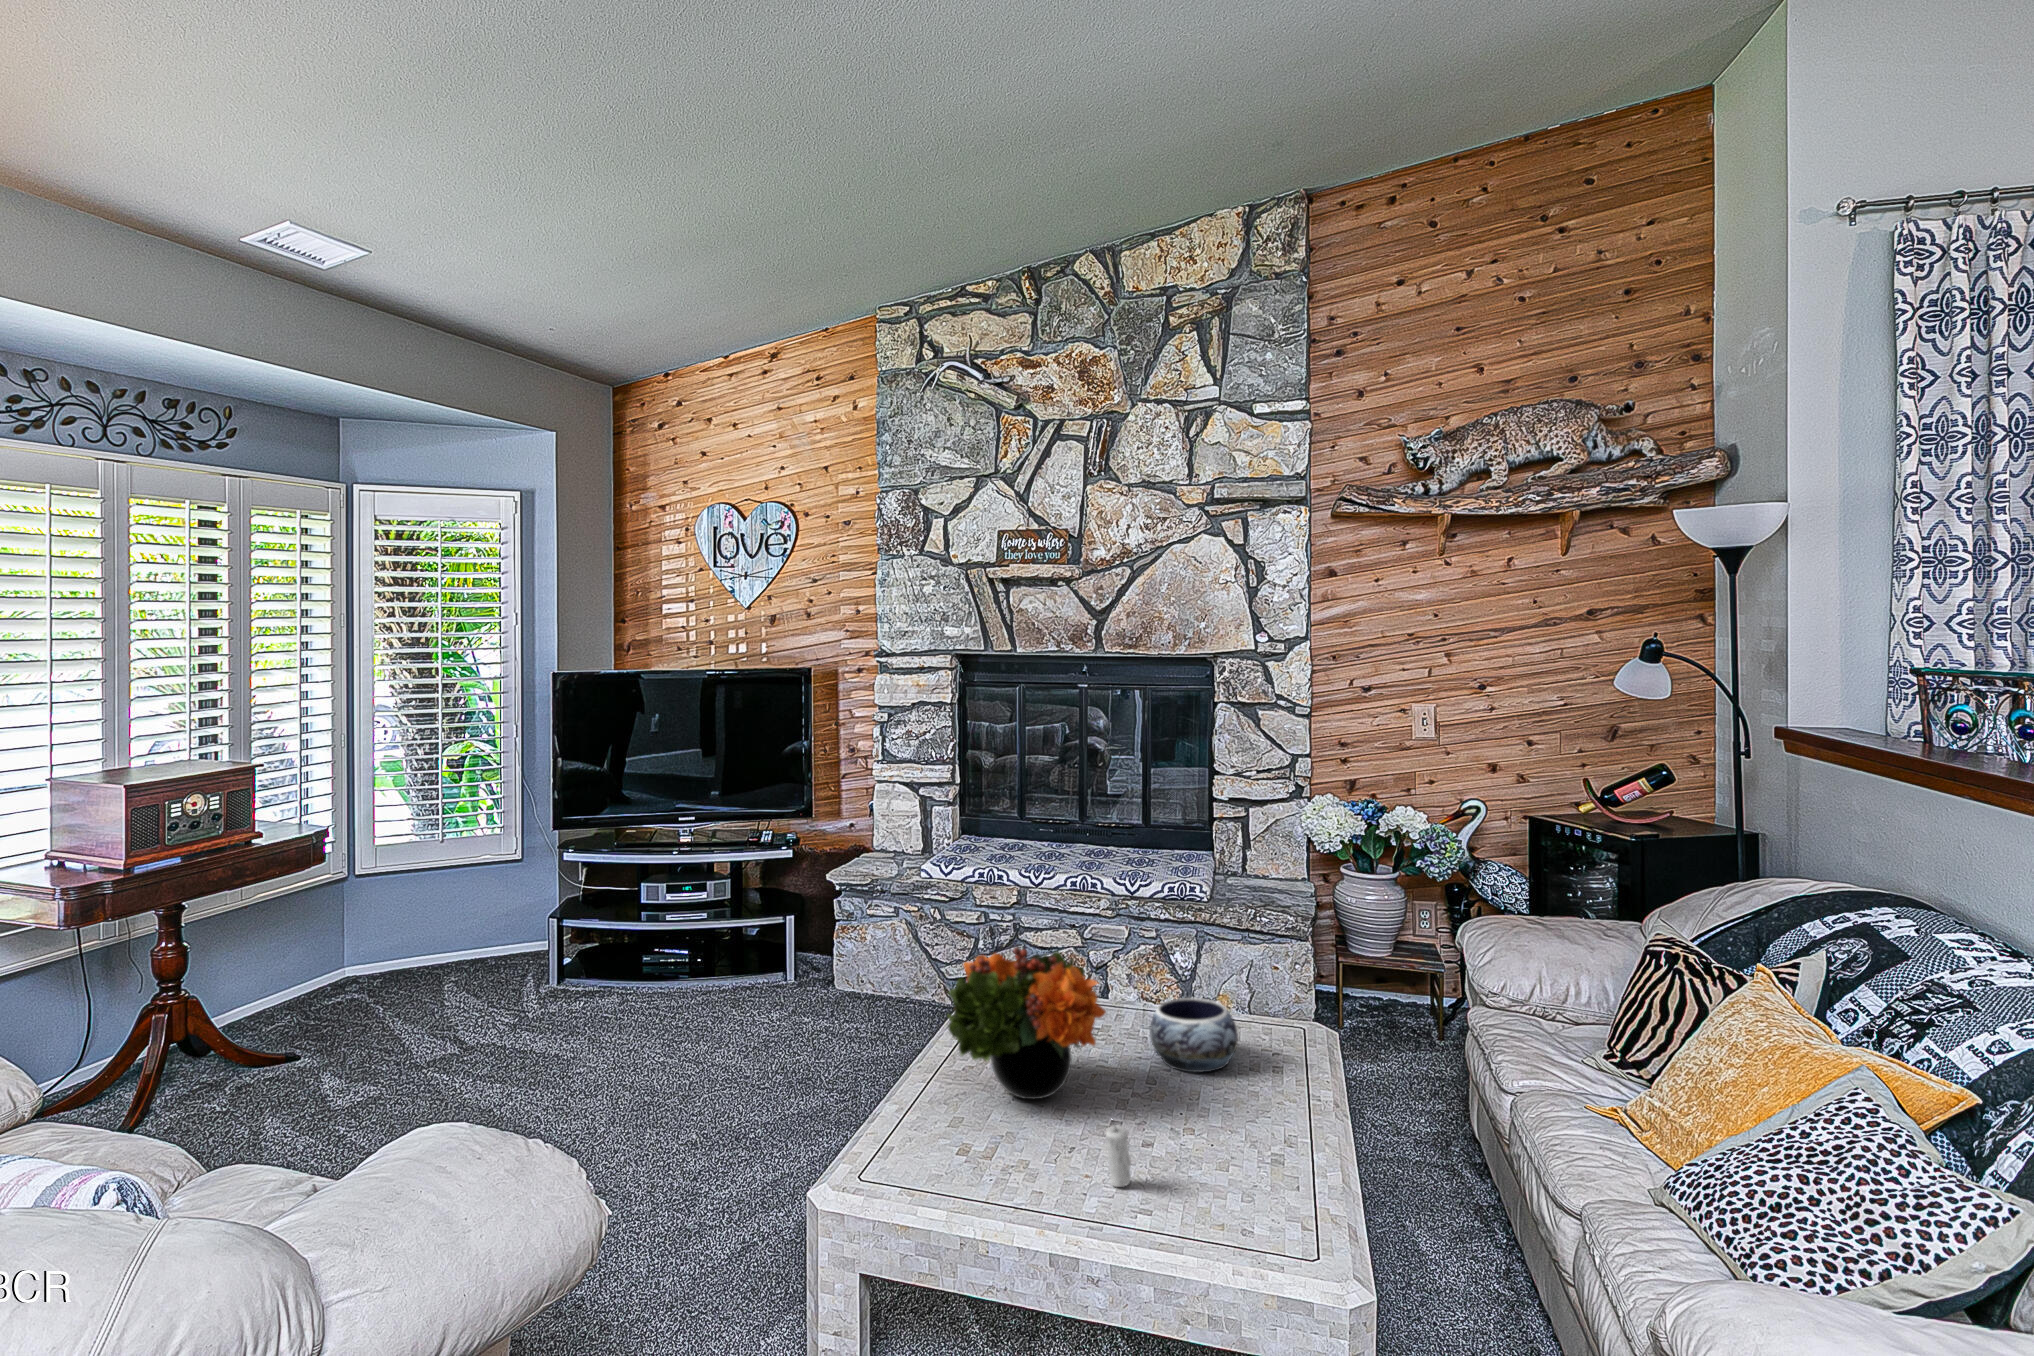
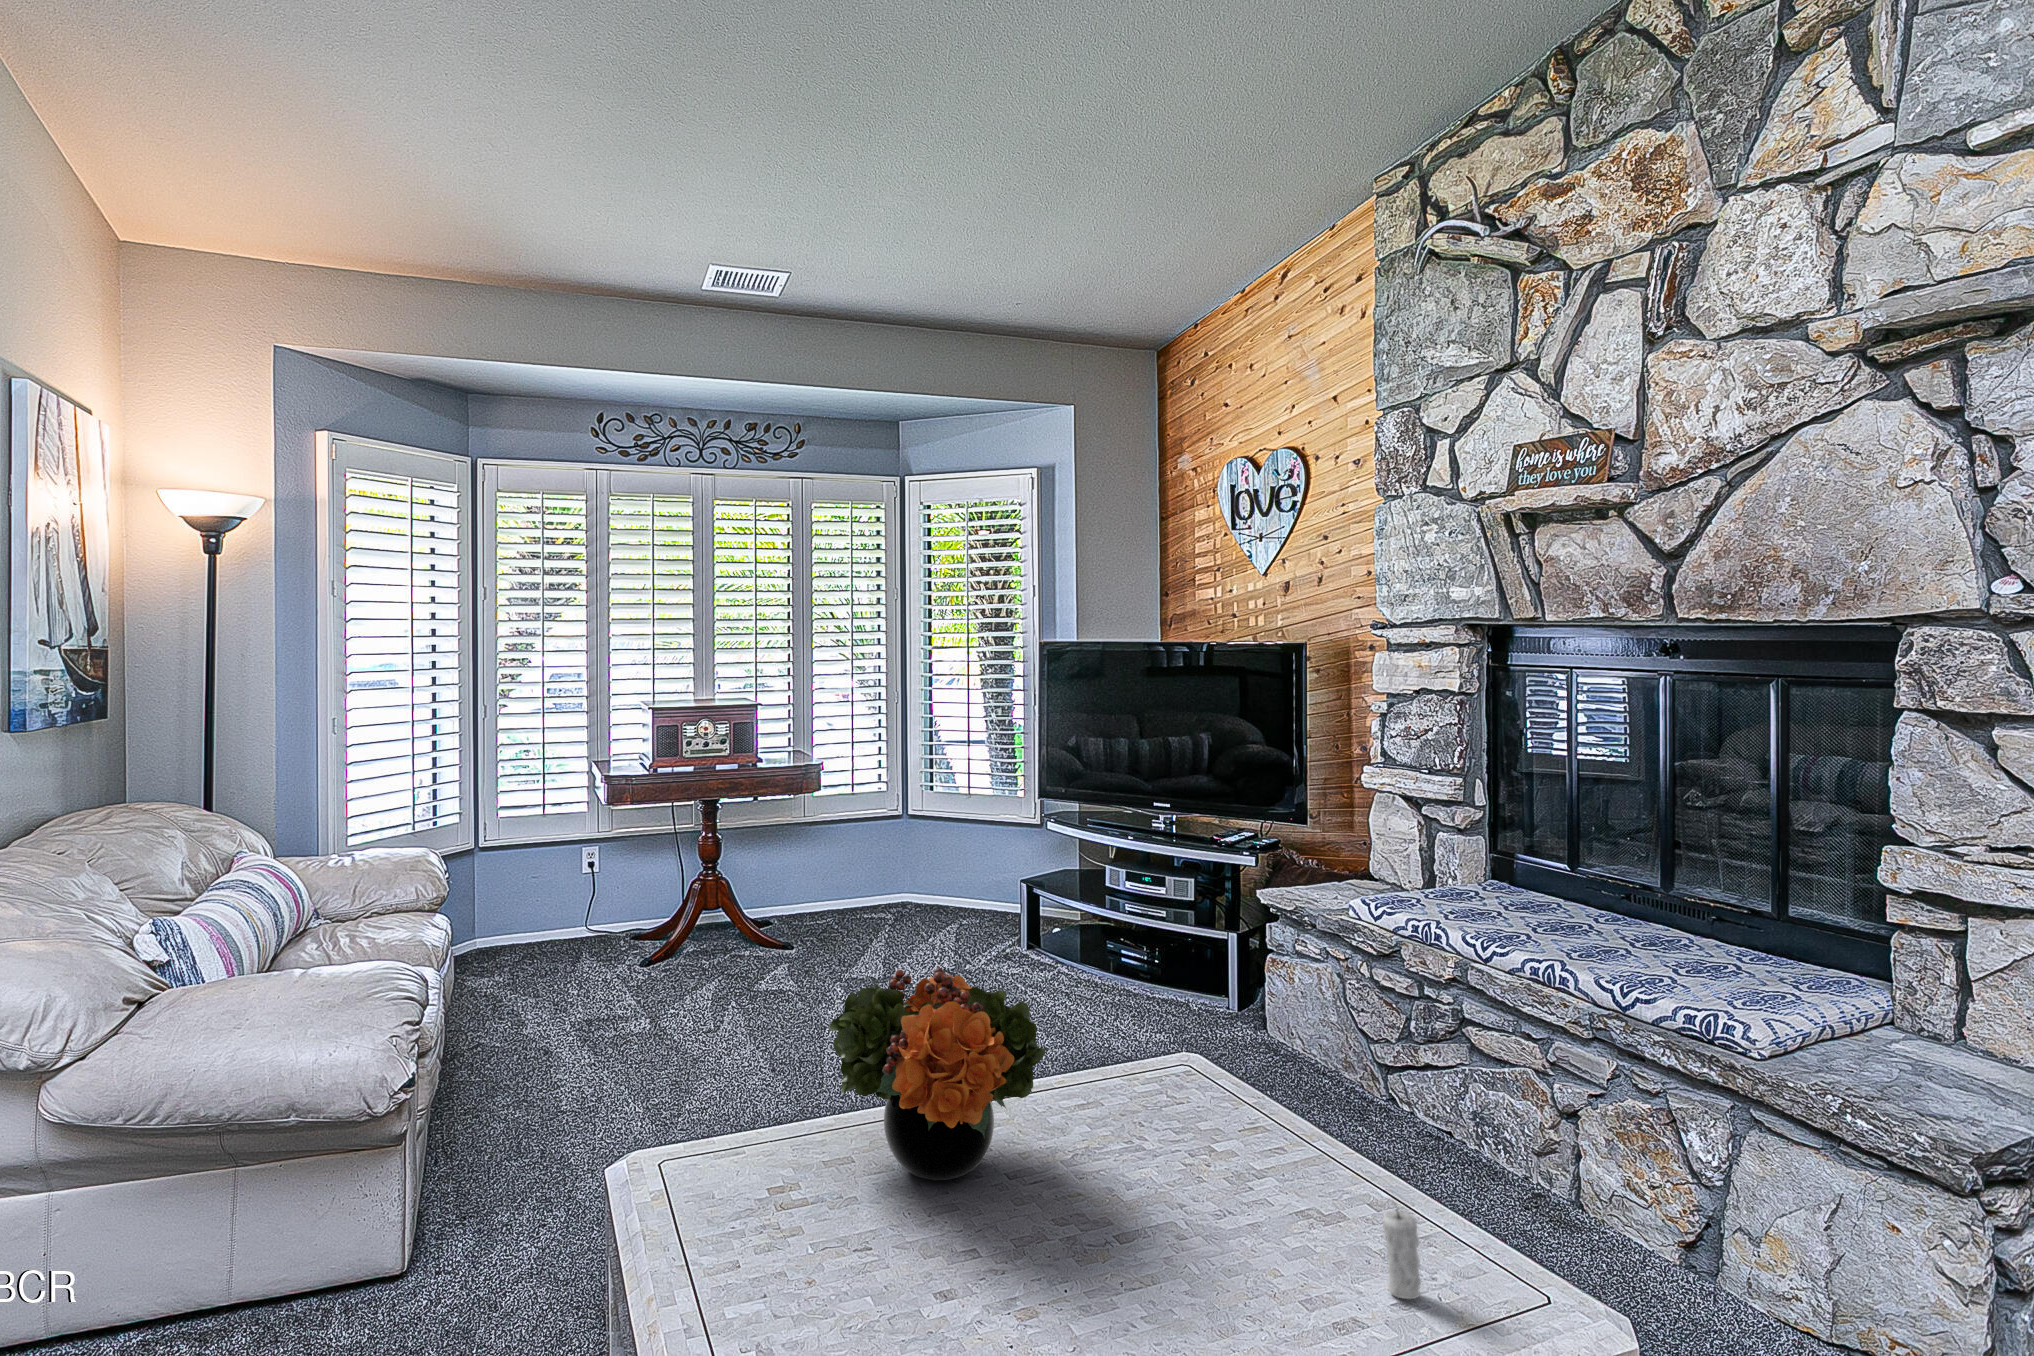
decorative bowl: present [1150,998,1238,1072] -> none [1147,1130,1291,1265]
candle: present [1105,1125,1131,1187] -> present [1383,1207,1421,1299]

